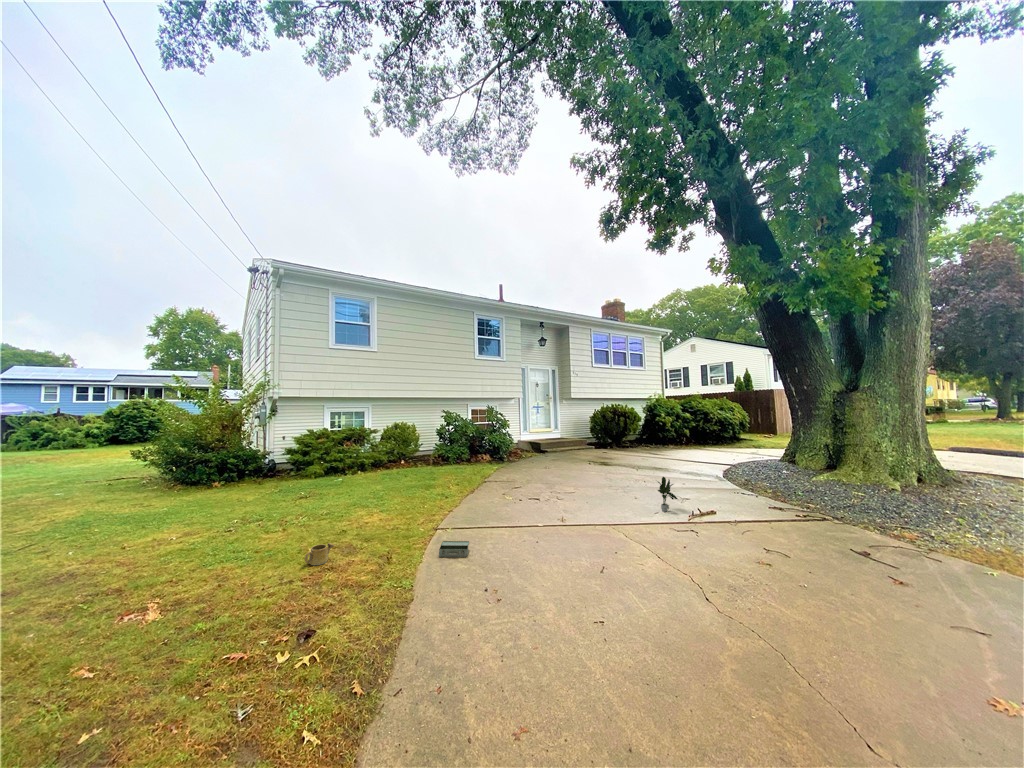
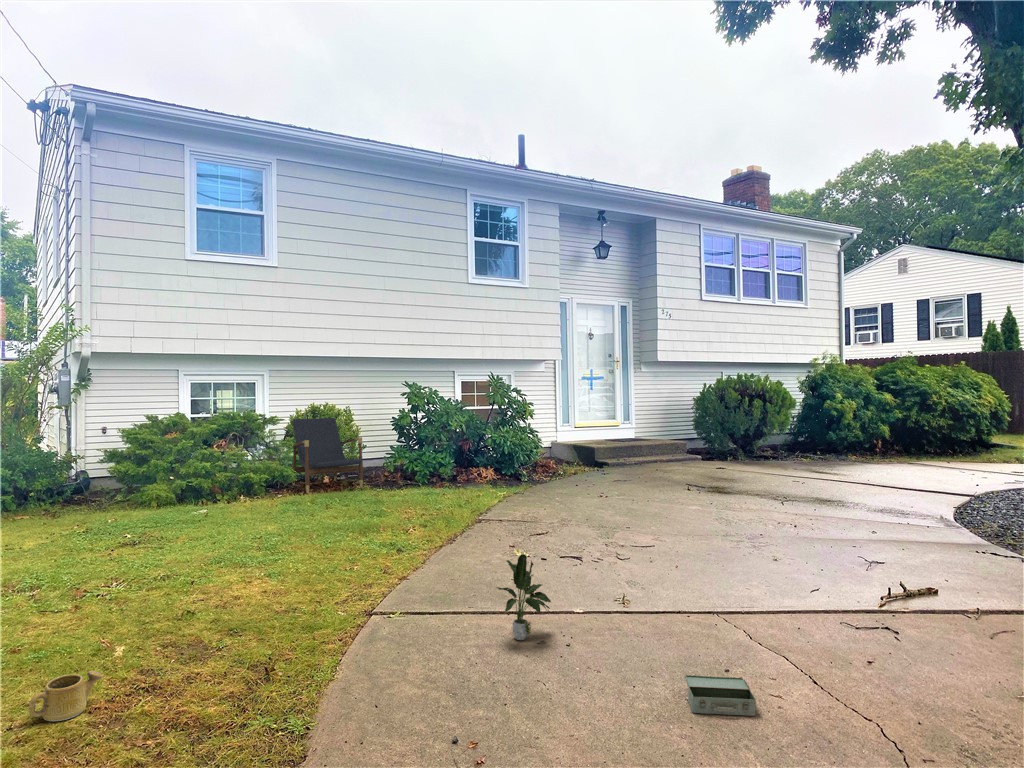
lounge chair: none [385,430,423,469] -> present [292,418,363,493]
potted plant: present [658,477,678,512] -> present [496,554,551,640]
toolbox: present [439,541,469,557] -> present [685,675,756,716]

